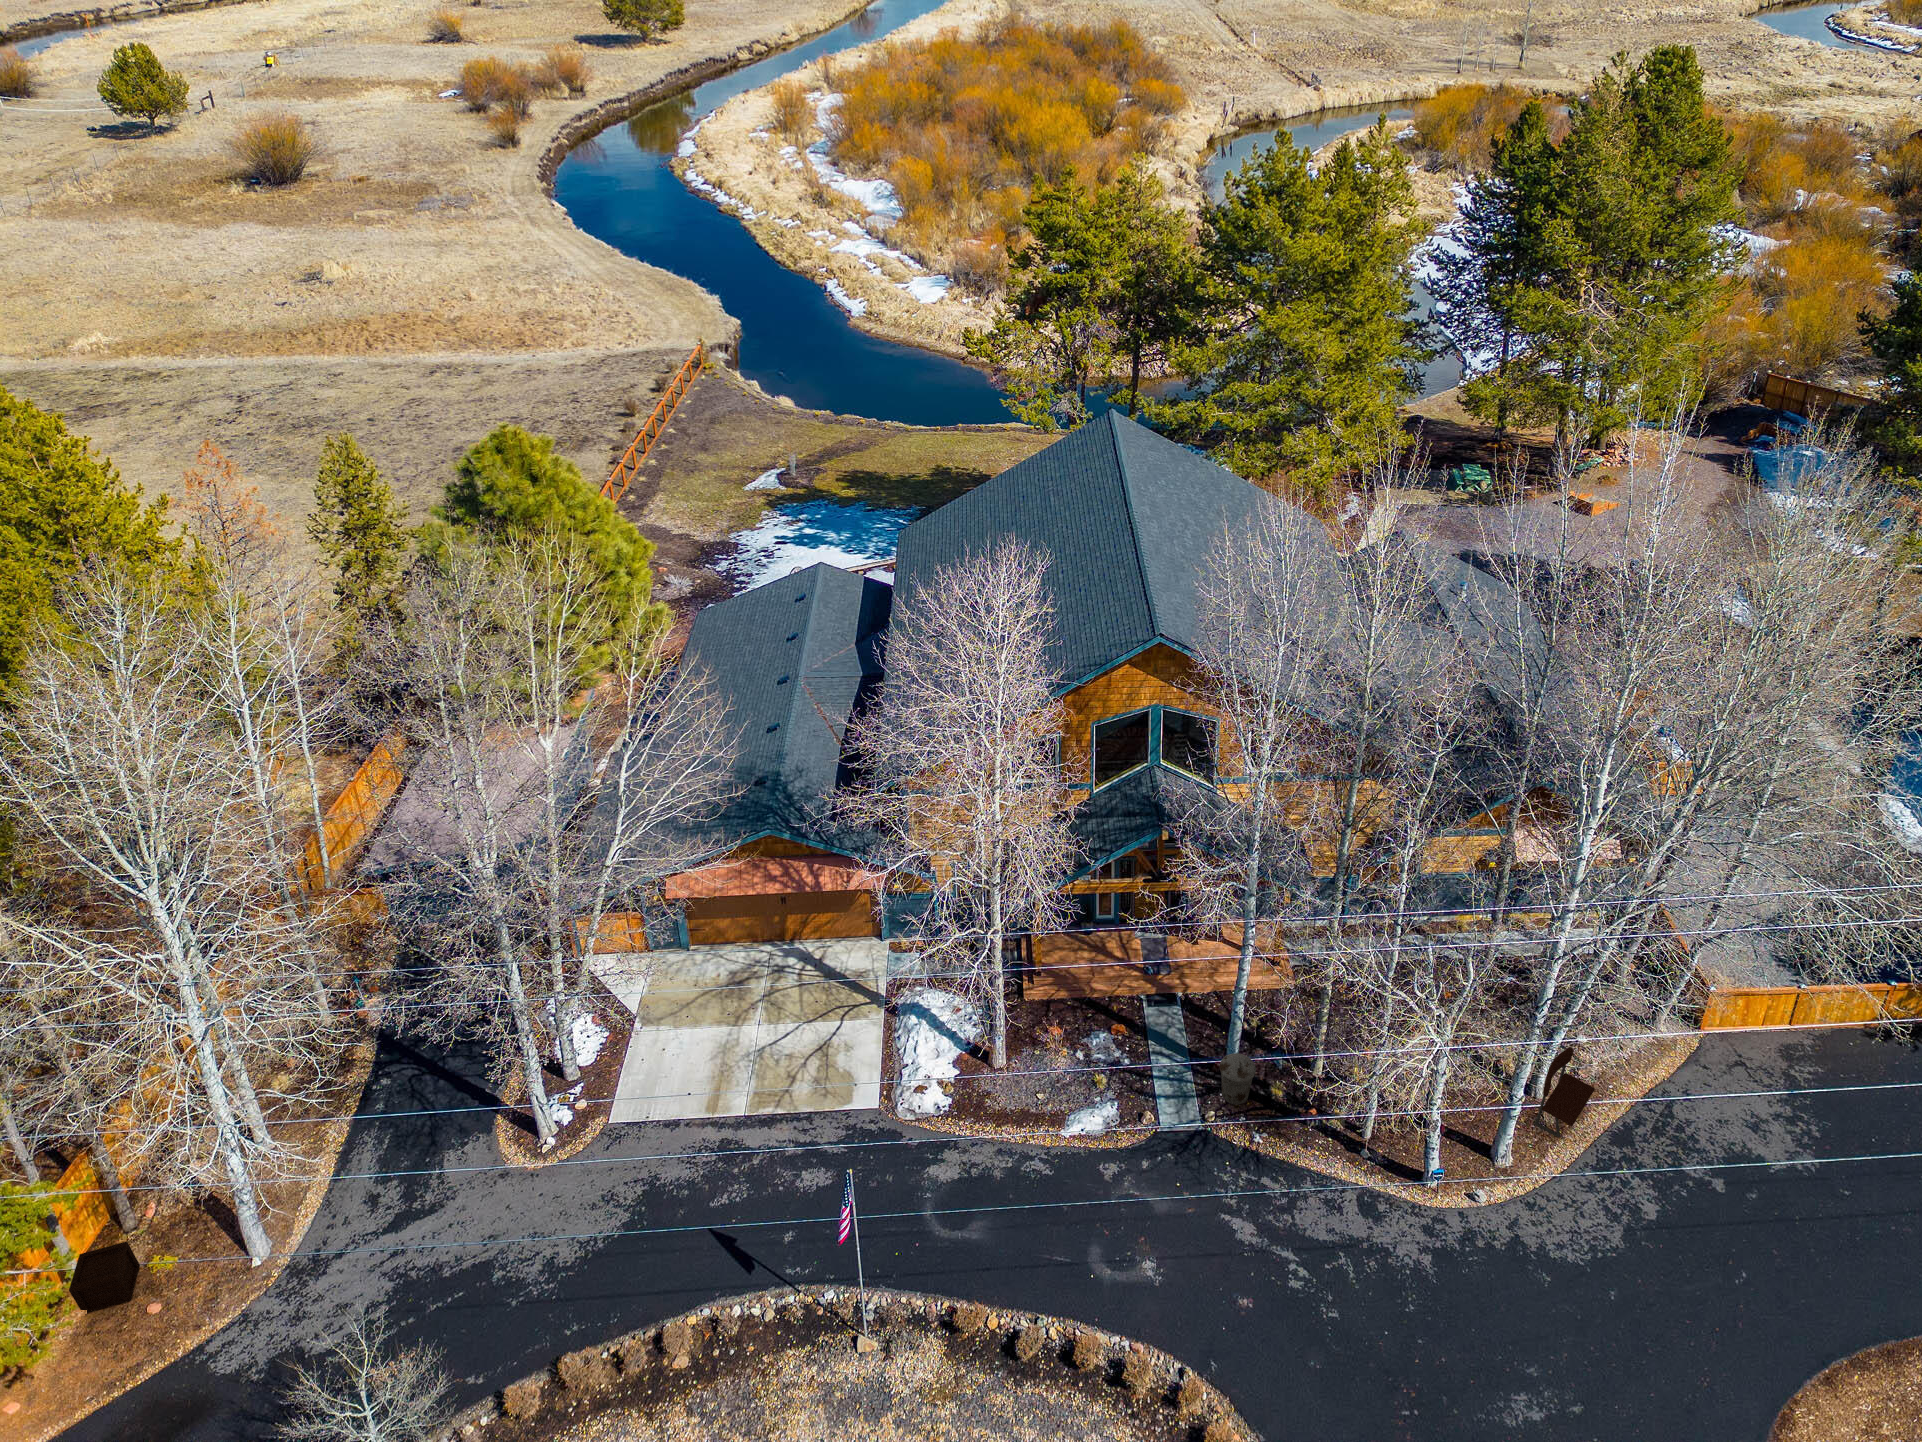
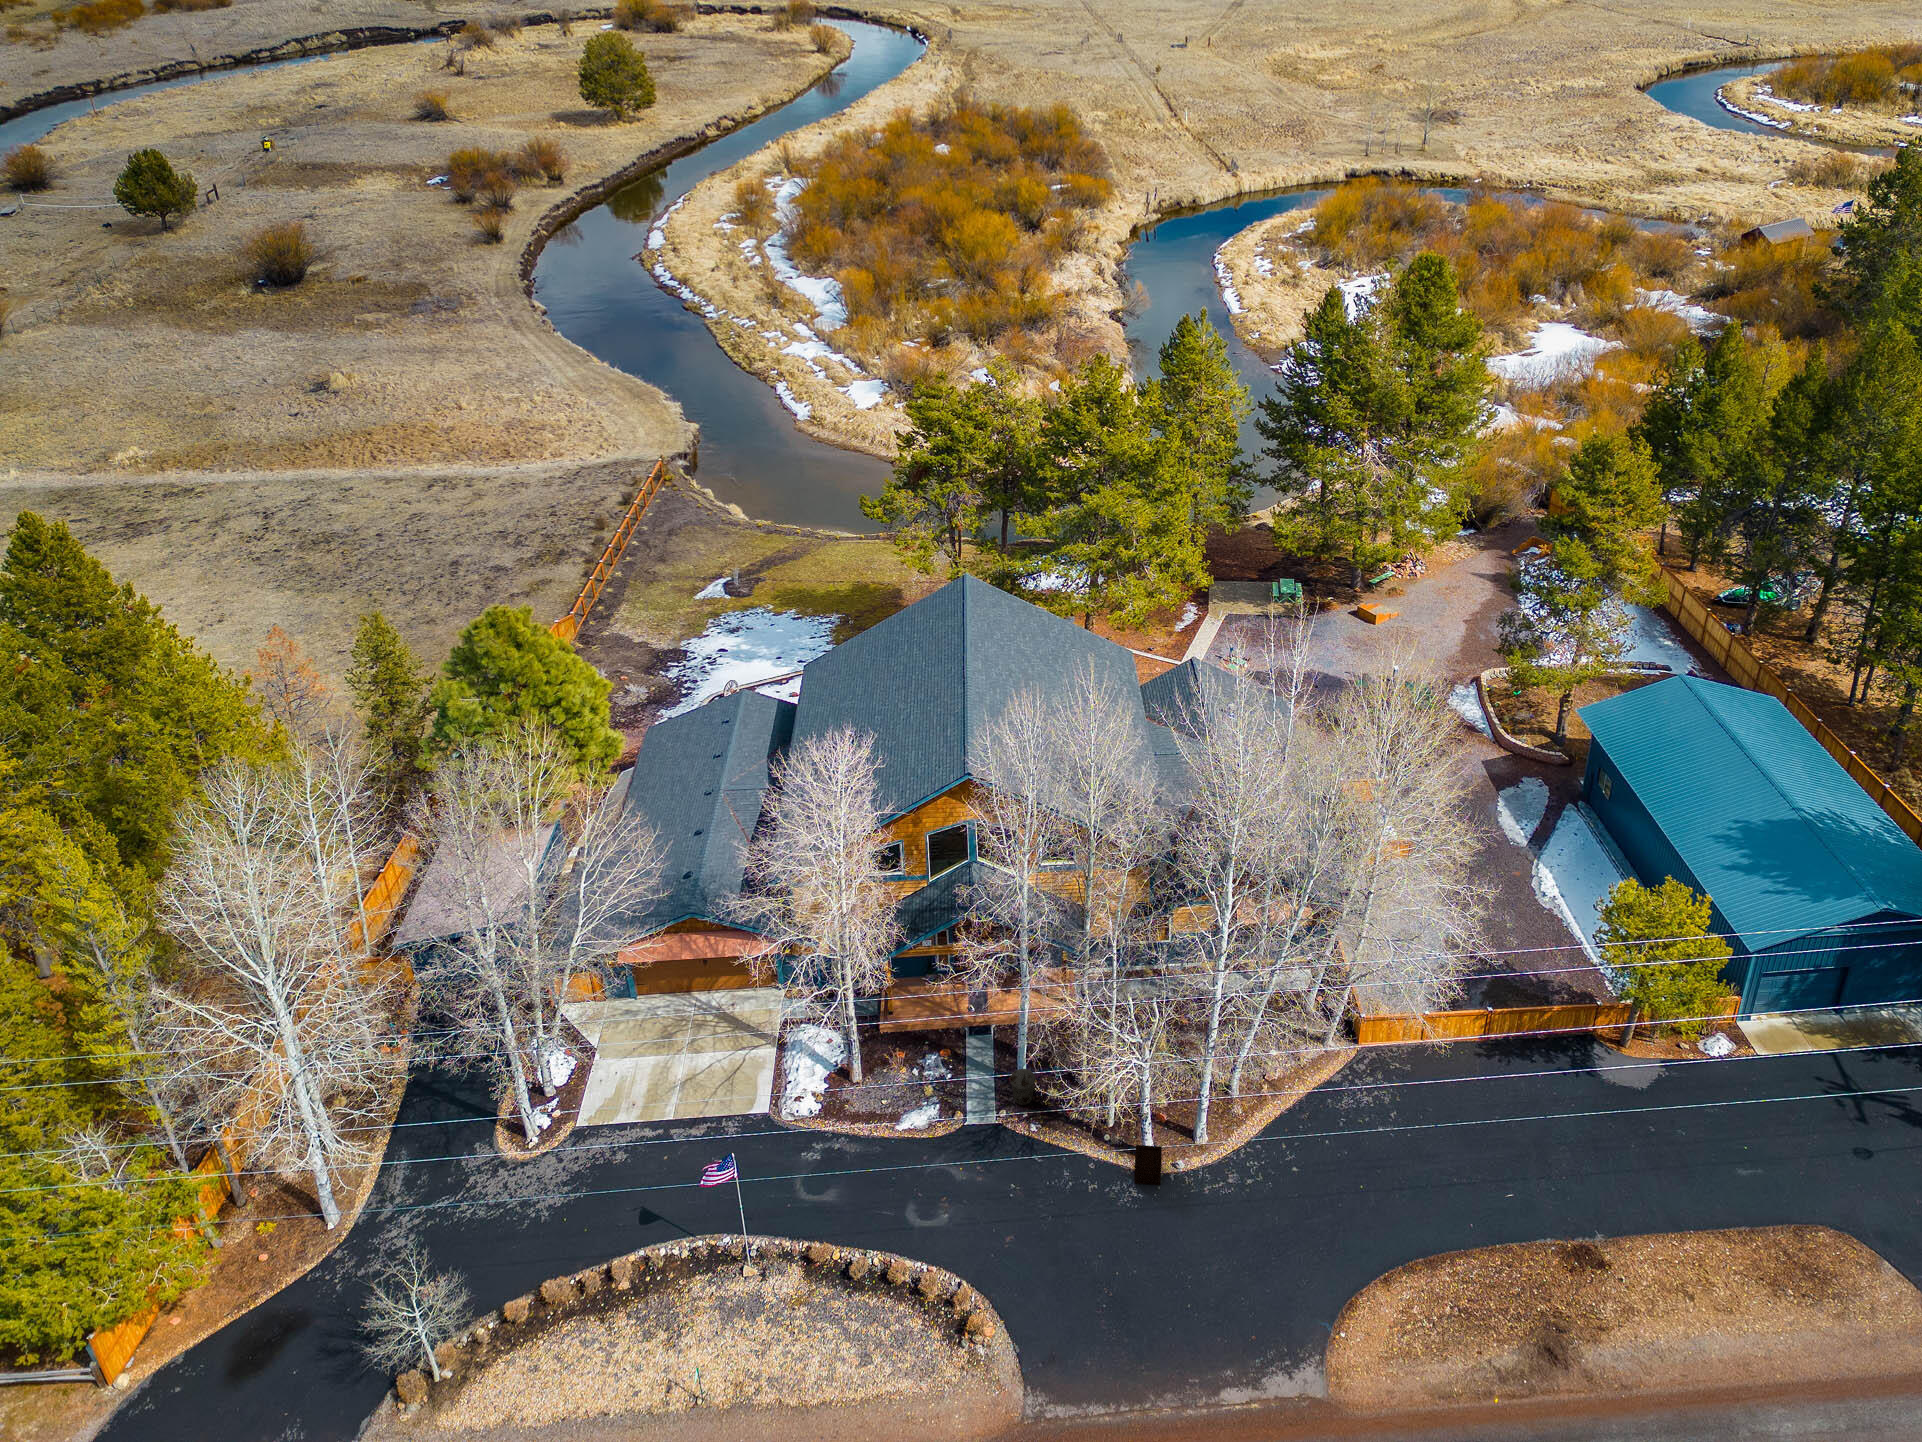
bench: present [1534,1047,1595,1138] -> none [1229,1061,1271,1124]
wooden crate: present [69,1242,140,1313] -> present [1134,1145,1162,1185]

